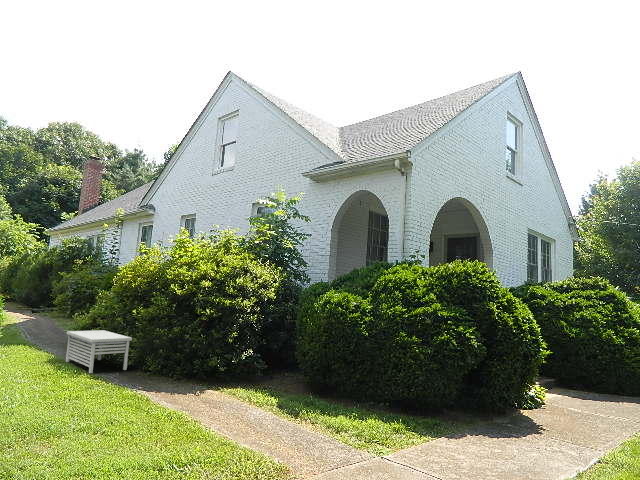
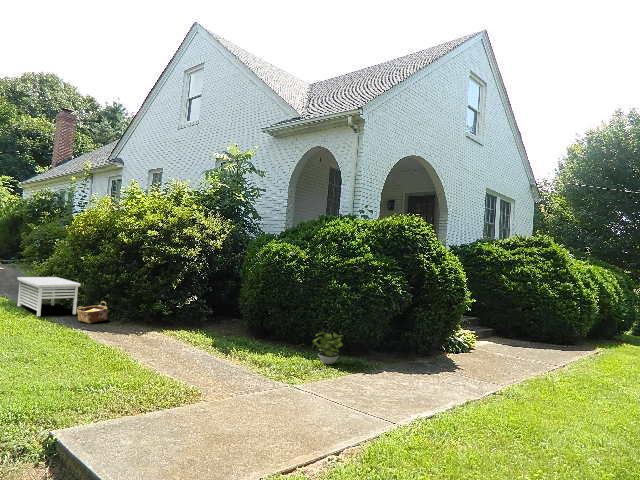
woven basket: none [130,356,160,380] -> present [77,301,107,323]
potted plant: none [386,390,418,425] -> present [312,332,343,364]

